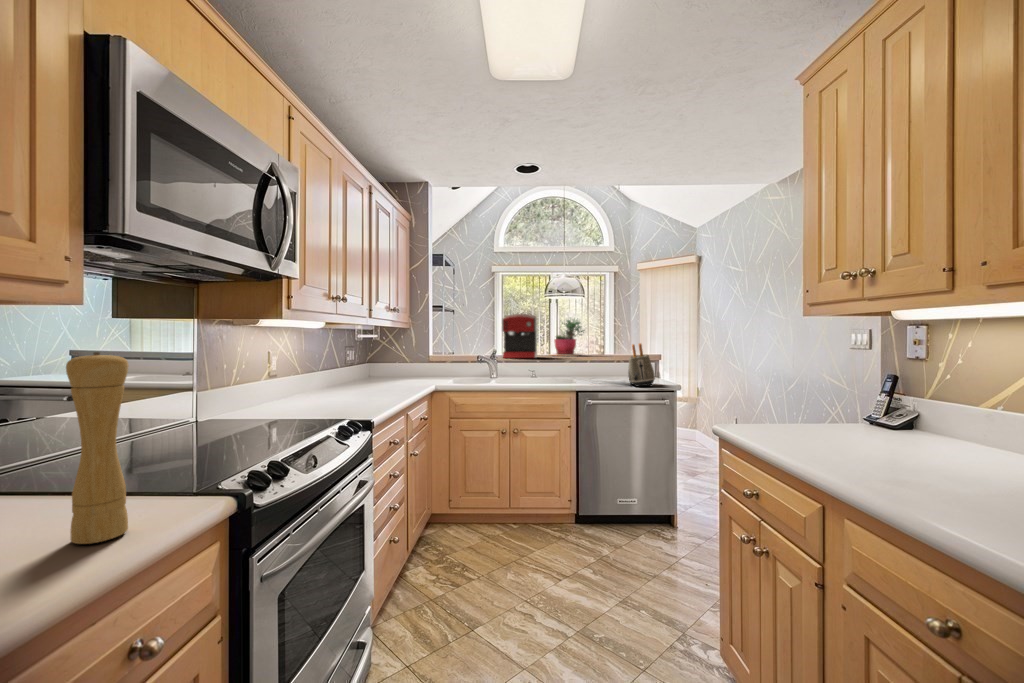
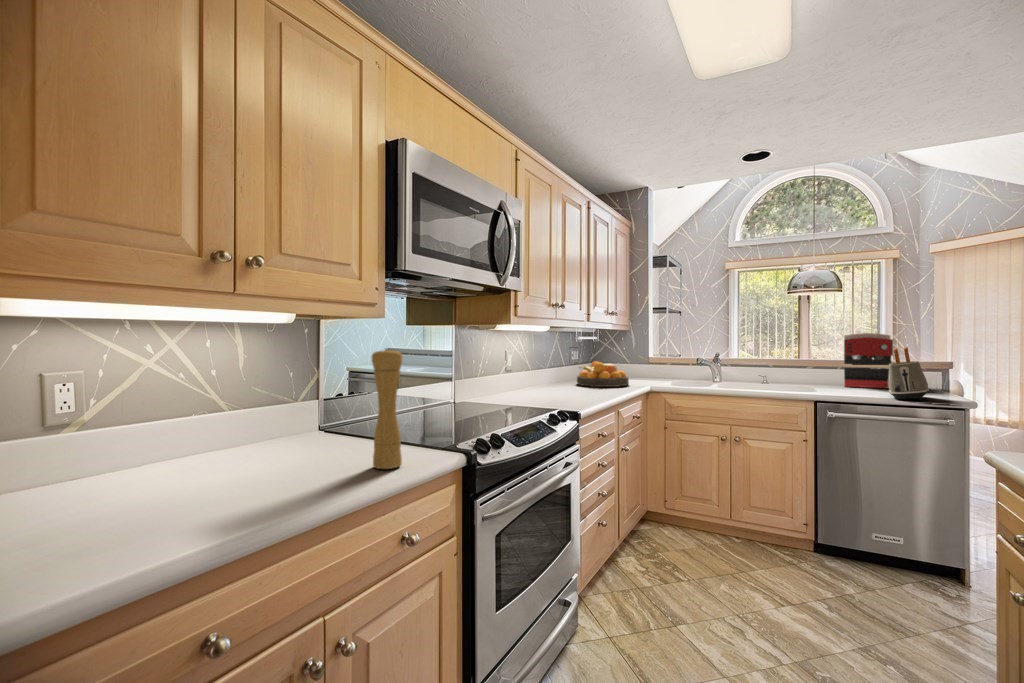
coffee maker: present [502,314,537,358] -> present [844,333,893,388]
succulent plant: present [554,319,584,356] -> none [786,316,842,362]
fruit bowl: none [355,361,411,389] -> present [577,361,629,387]

